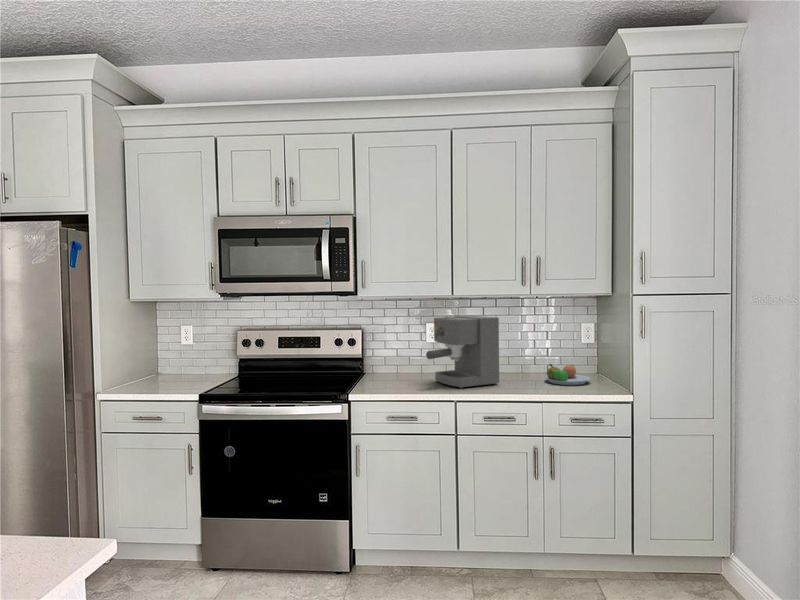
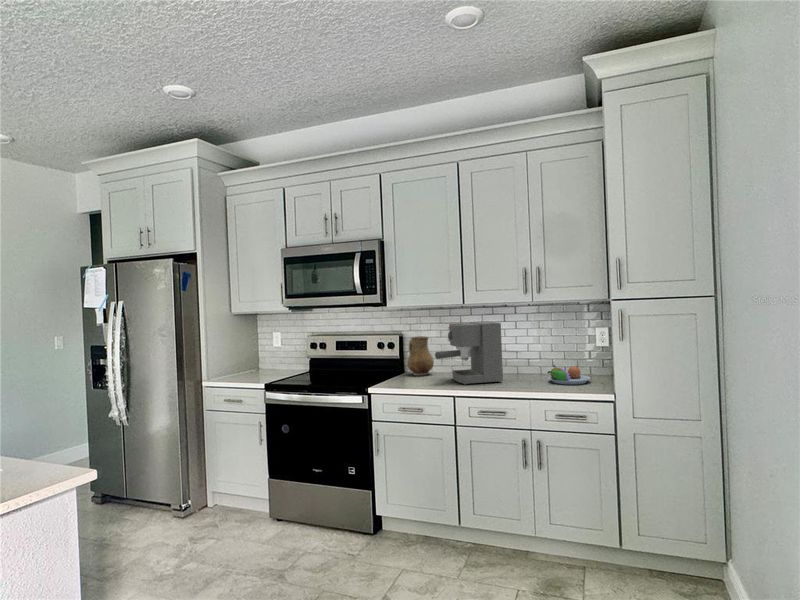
ceramic pitcher: none [373,332,406,379] -> present [407,336,434,376]

